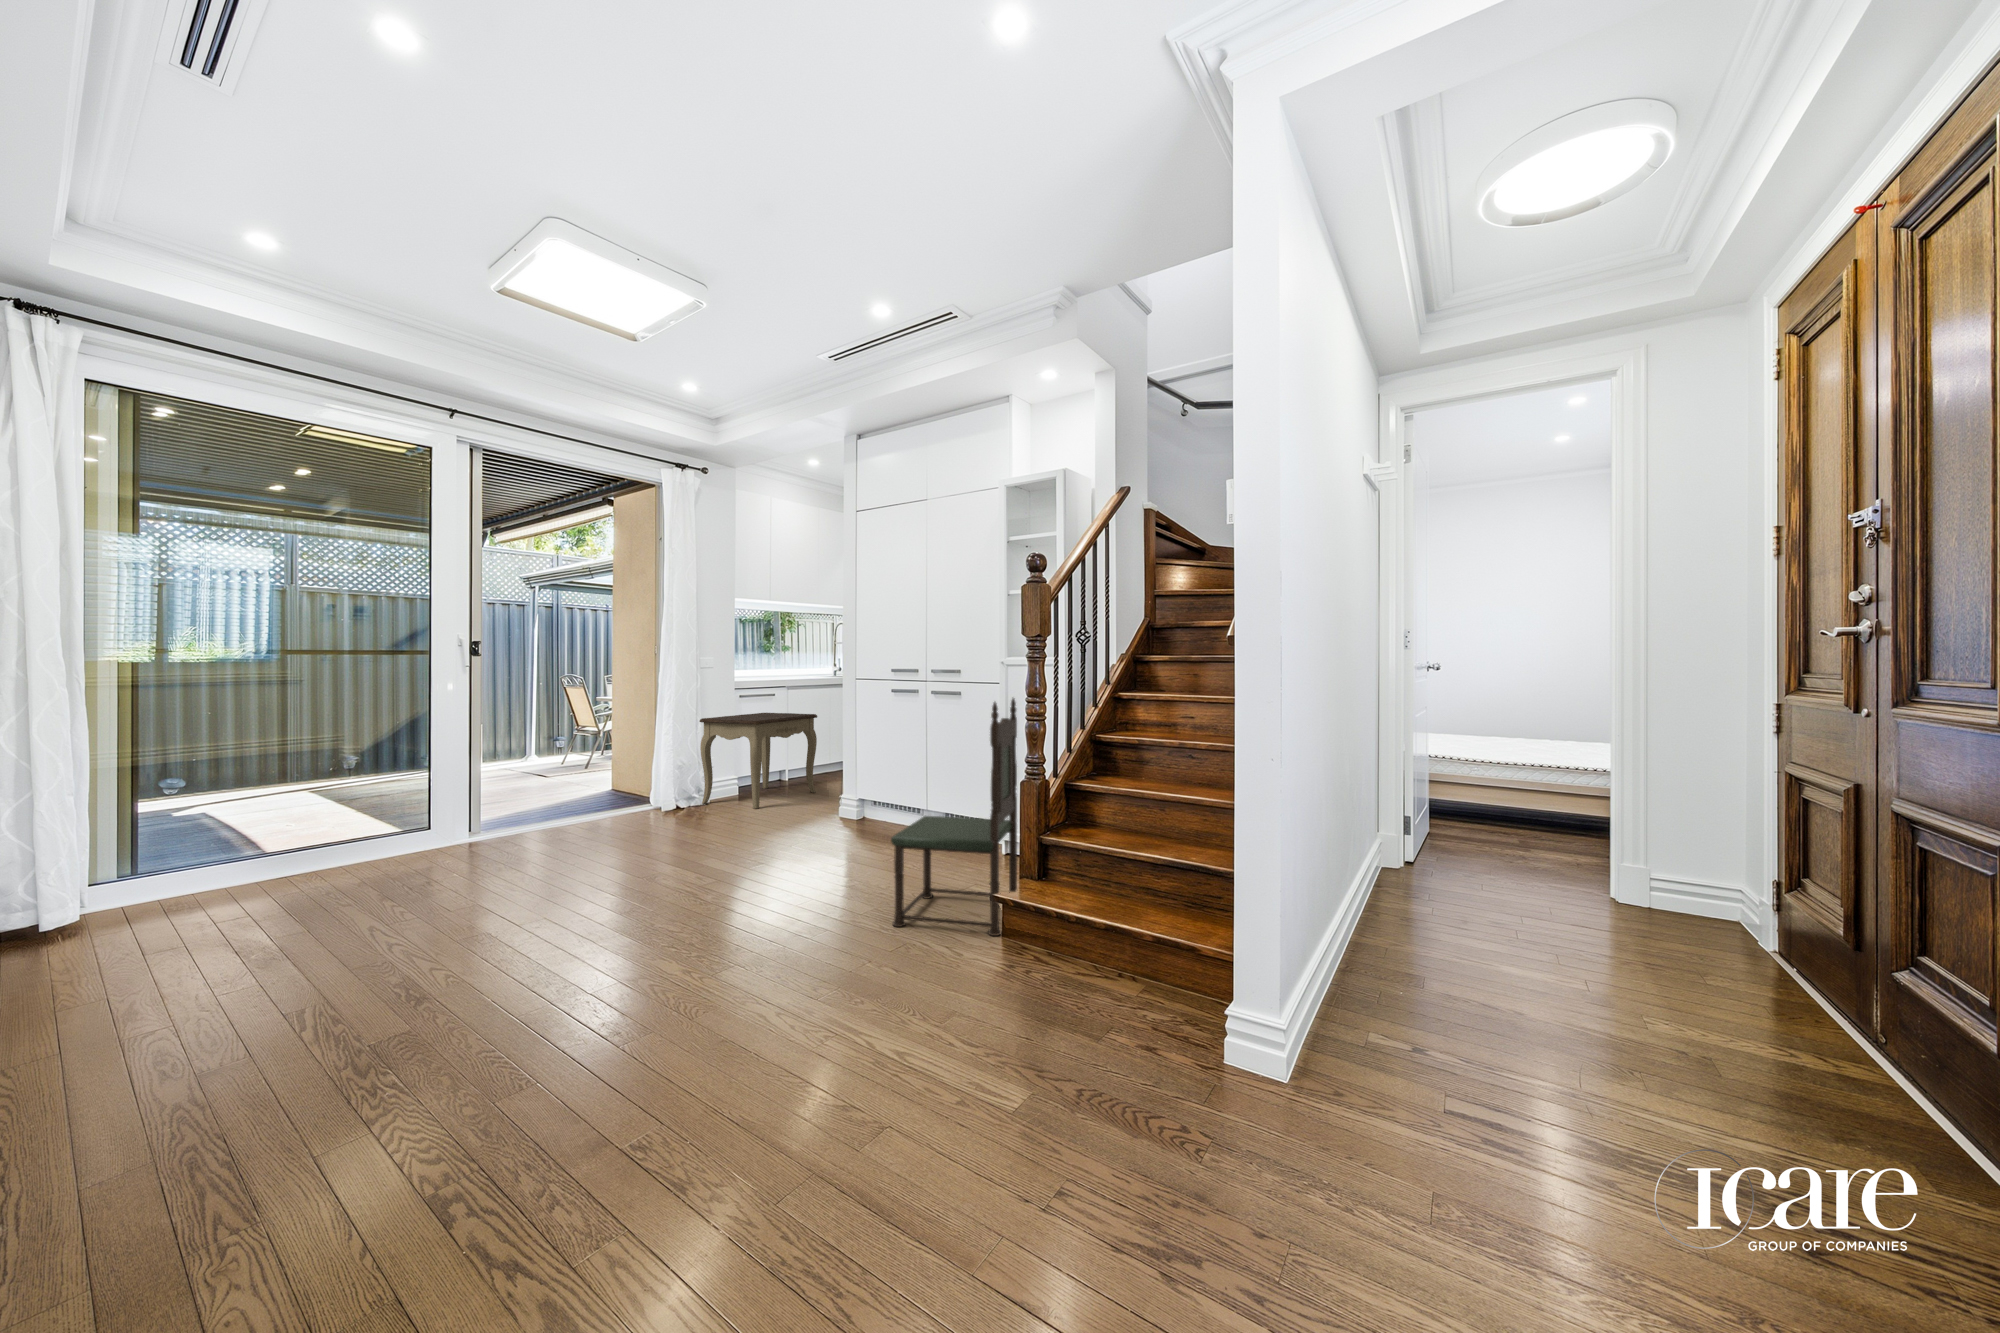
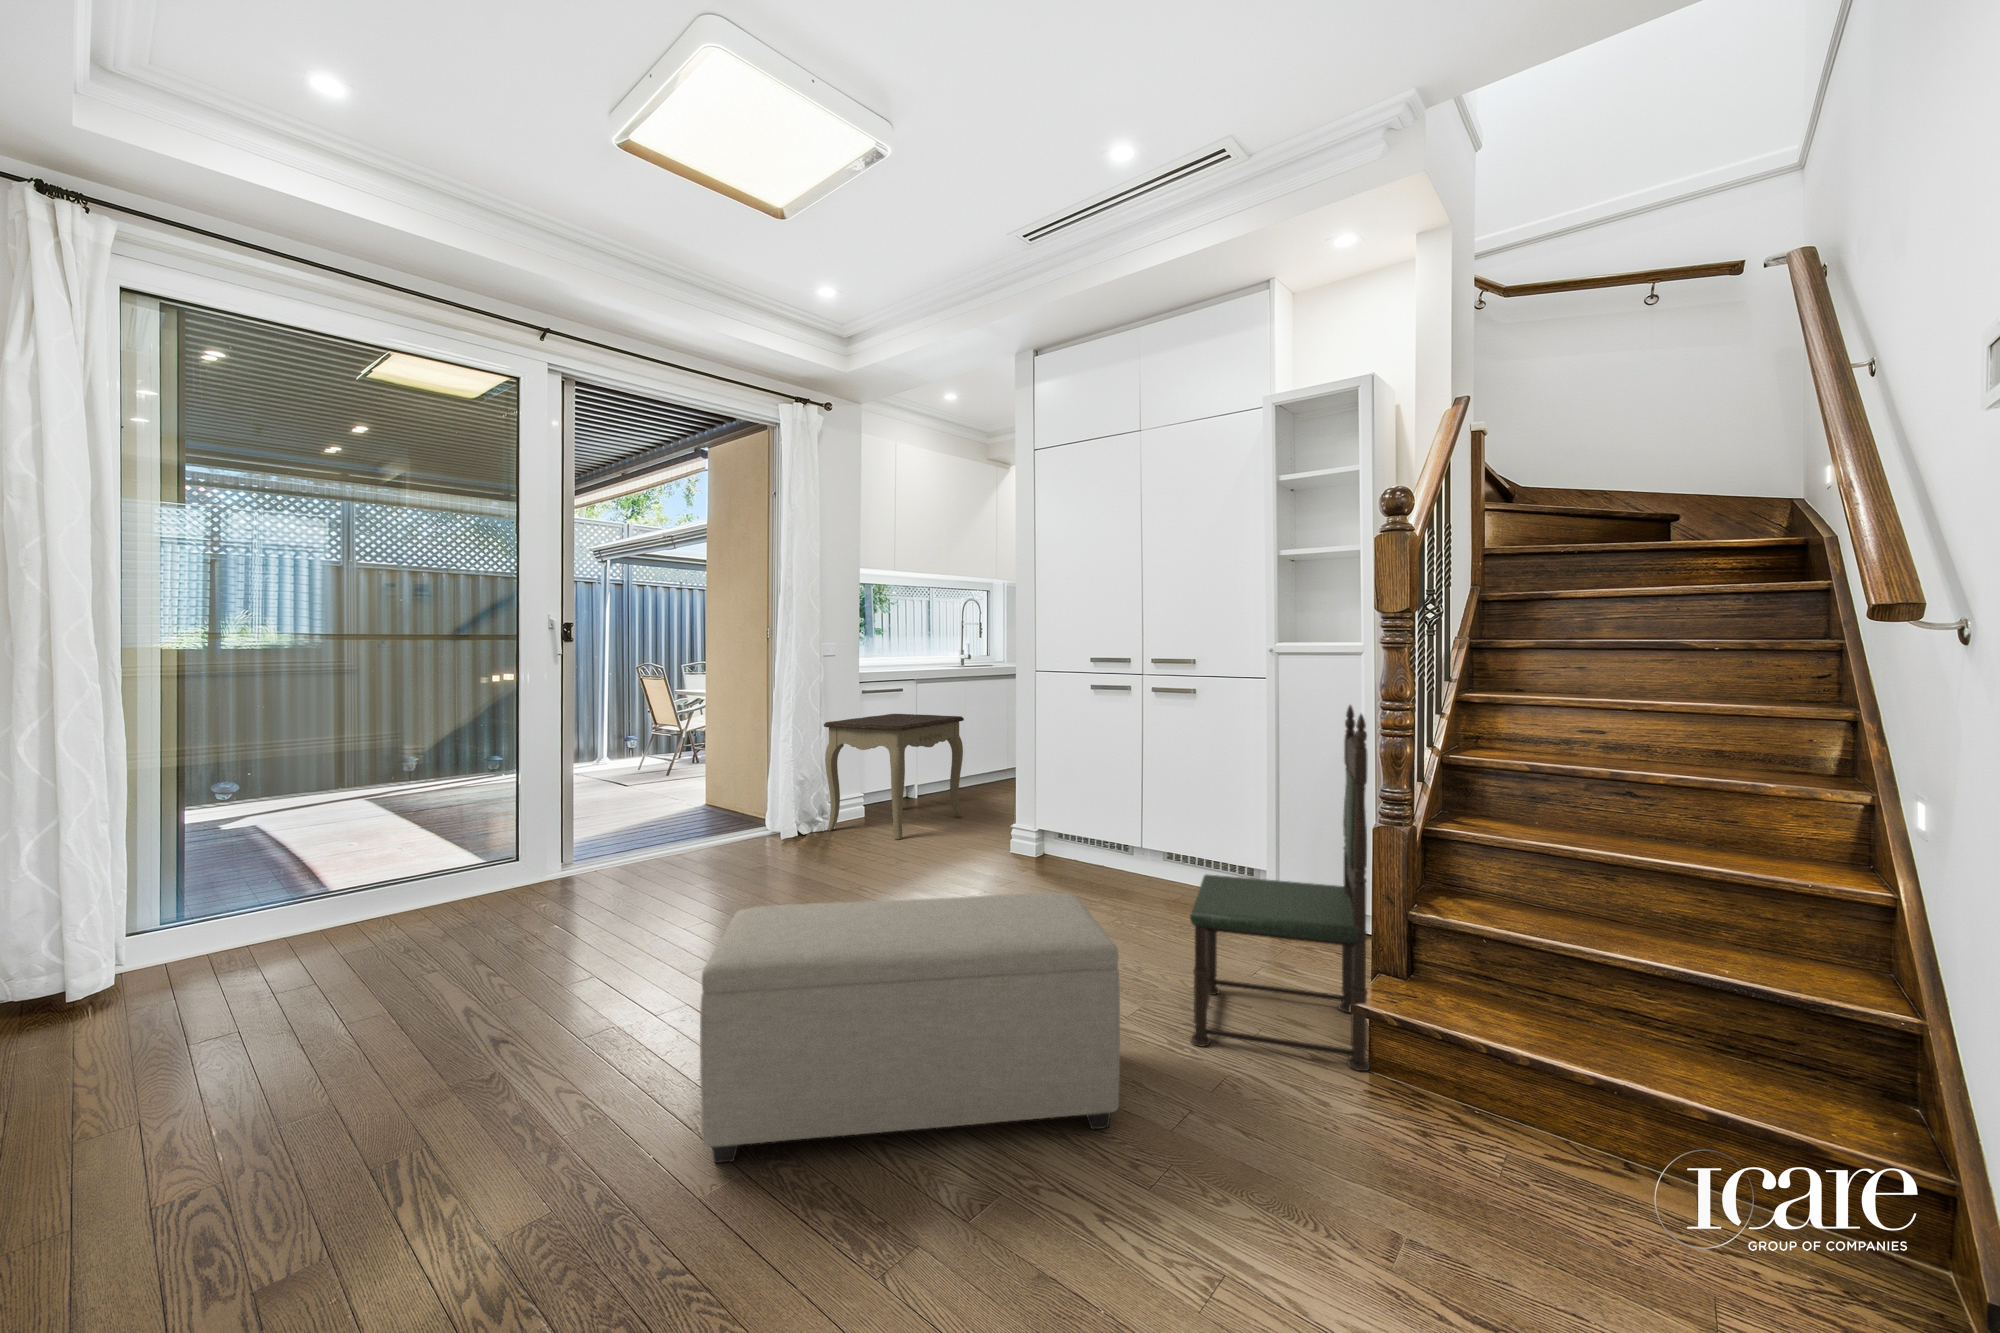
ottoman: none [511,824,813,1001] -> present [700,893,1120,1163]

